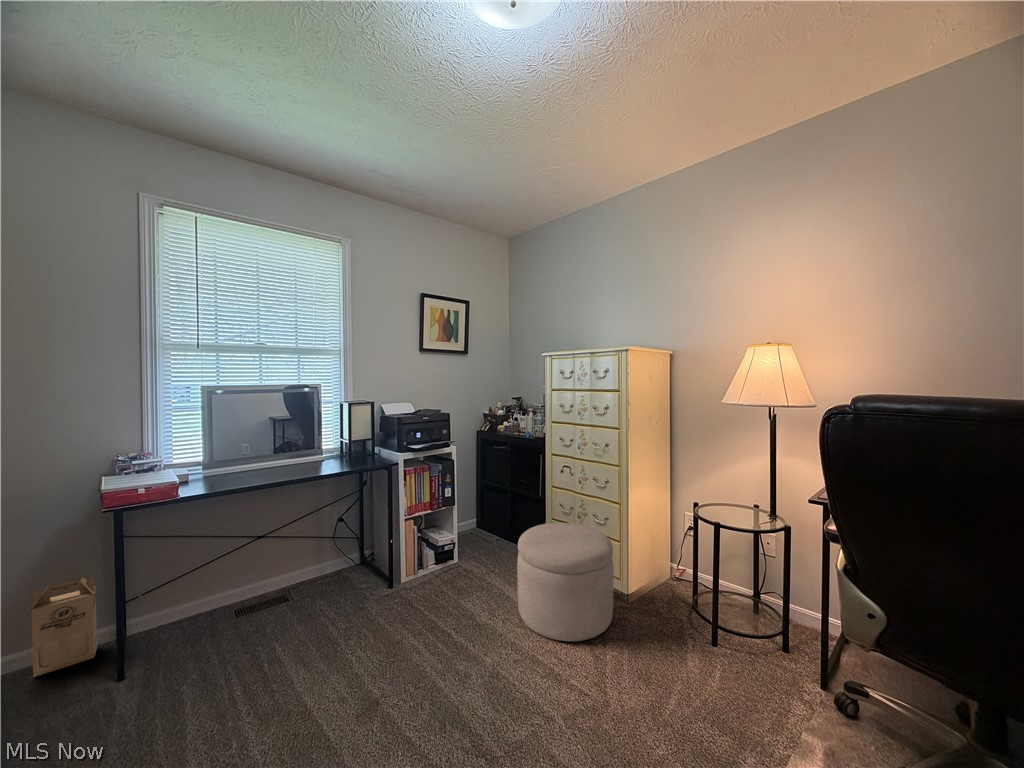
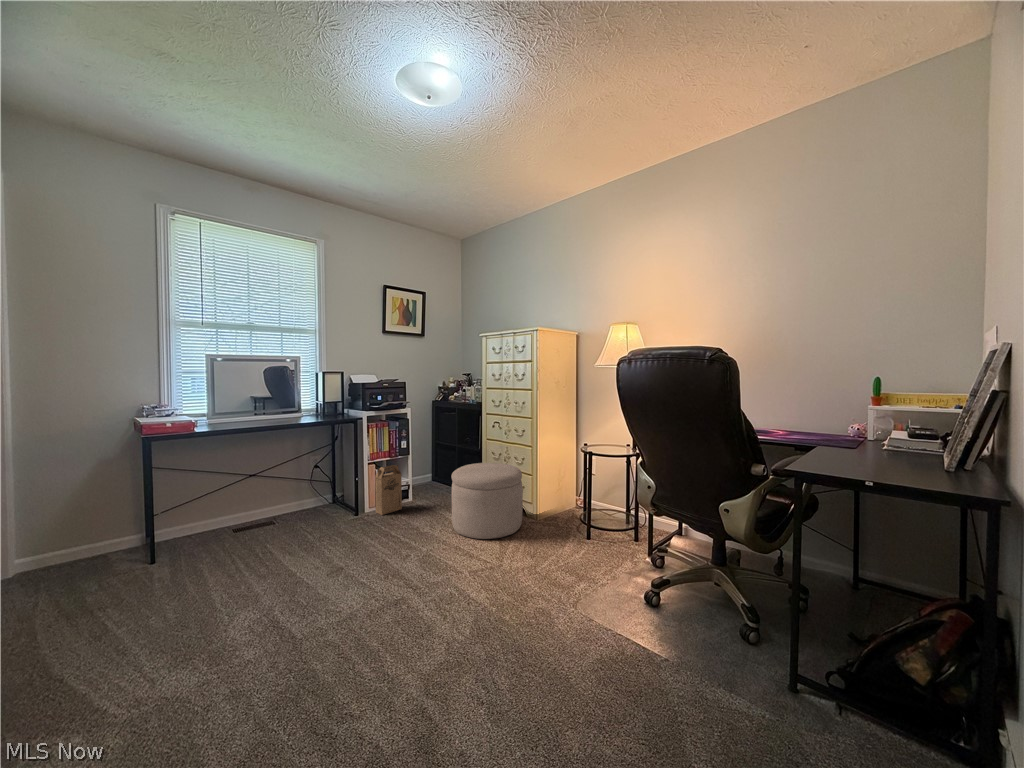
cardboard box: present [32,577,97,677] -> present [375,465,402,515]

